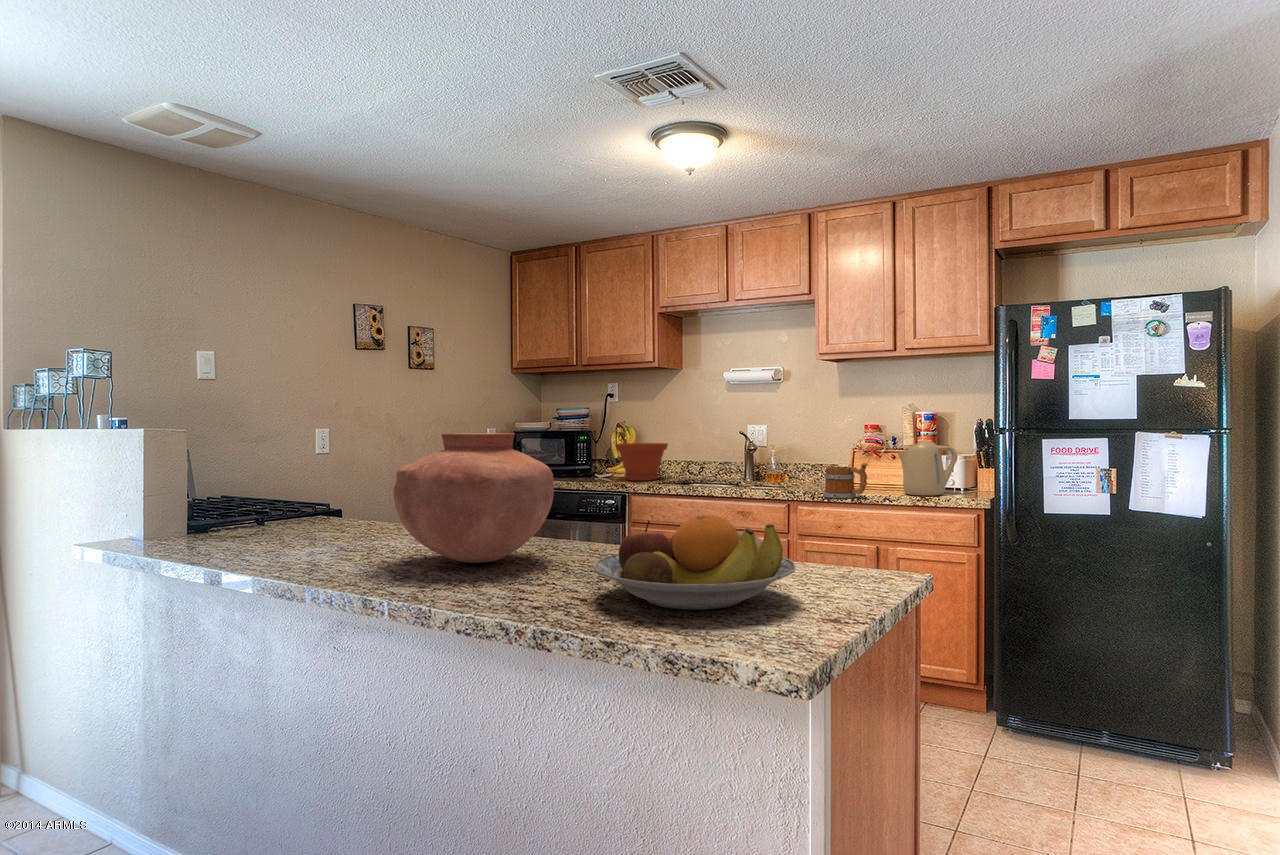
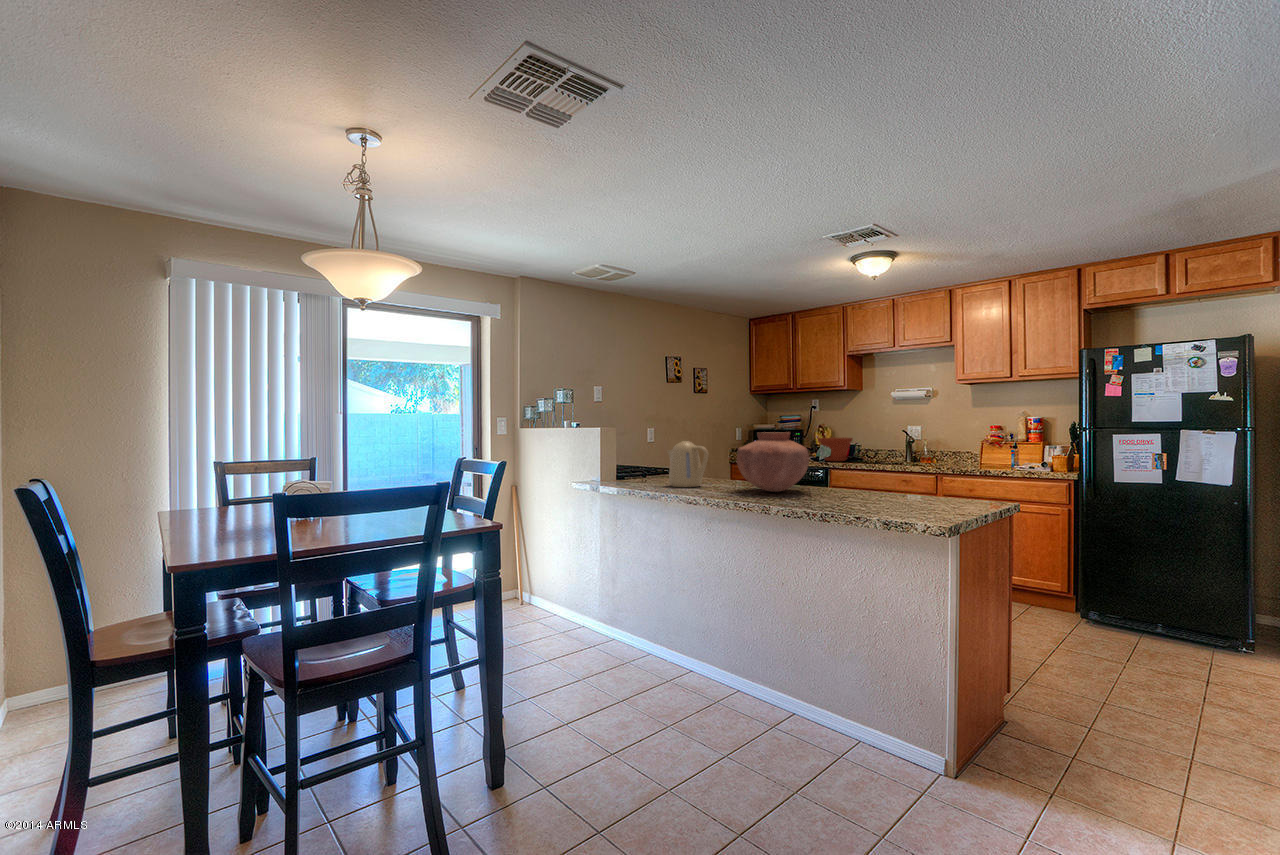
kettle: present [897,440,957,496] -> present [667,441,708,487]
mug: present [824,463,868,498] -> none [961,450,991,472]
fruit bowl: present [594,515,796,610] -> none [837,468,930,507]

